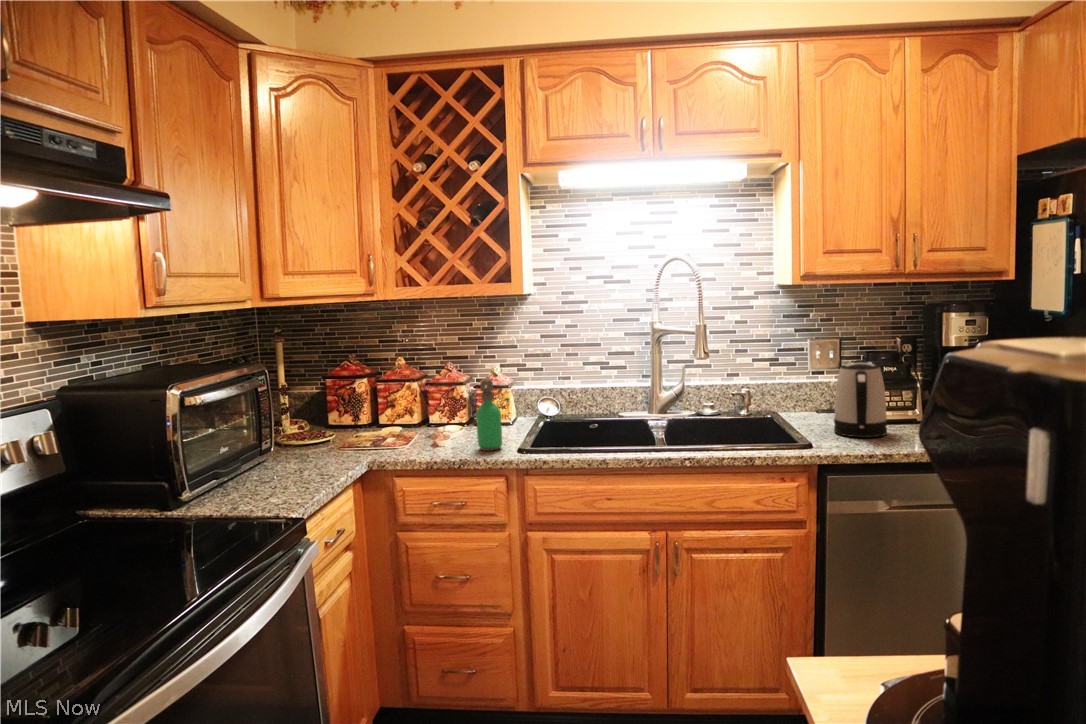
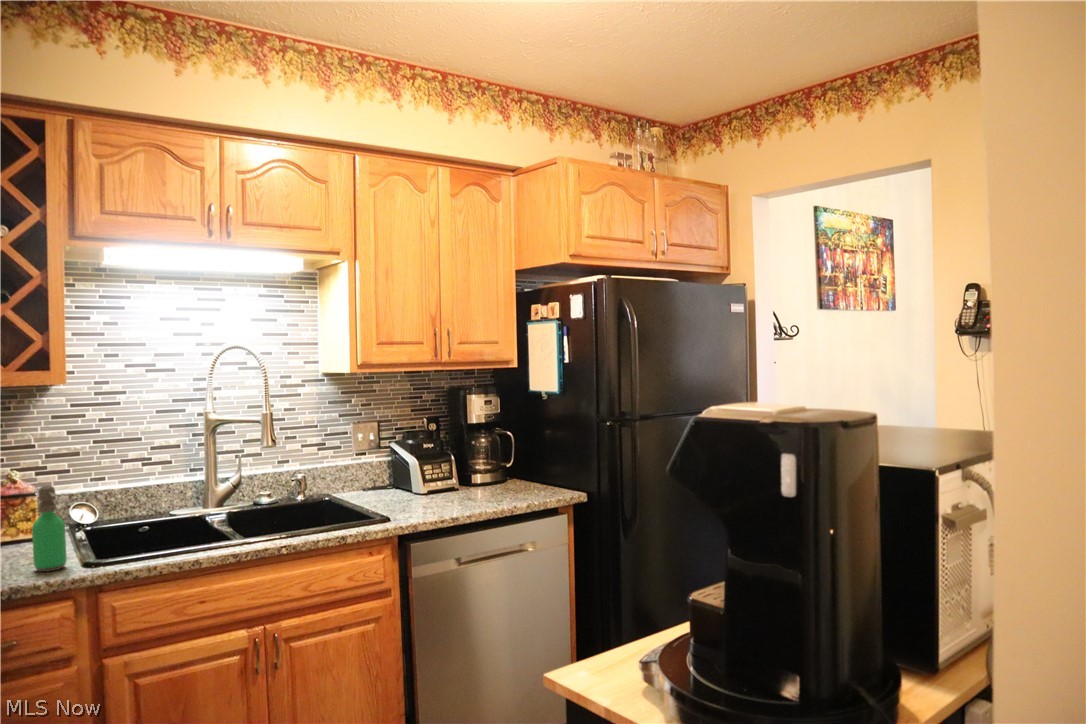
kettle: present [834,363,887,437] -> none [392,443,435,508]

